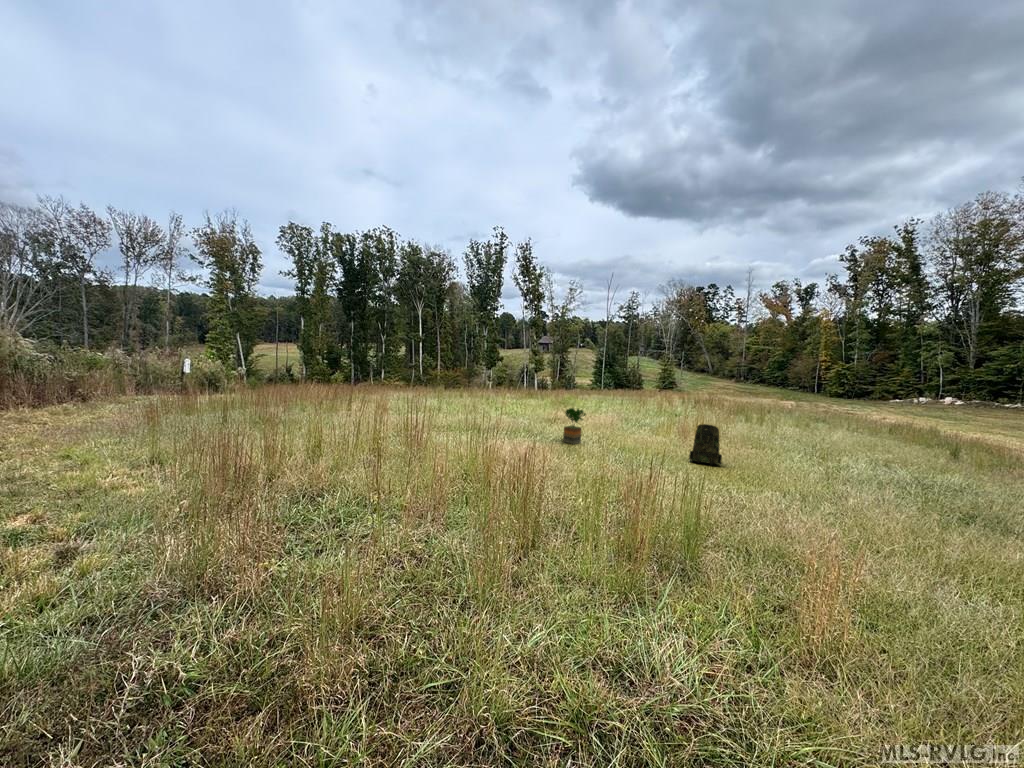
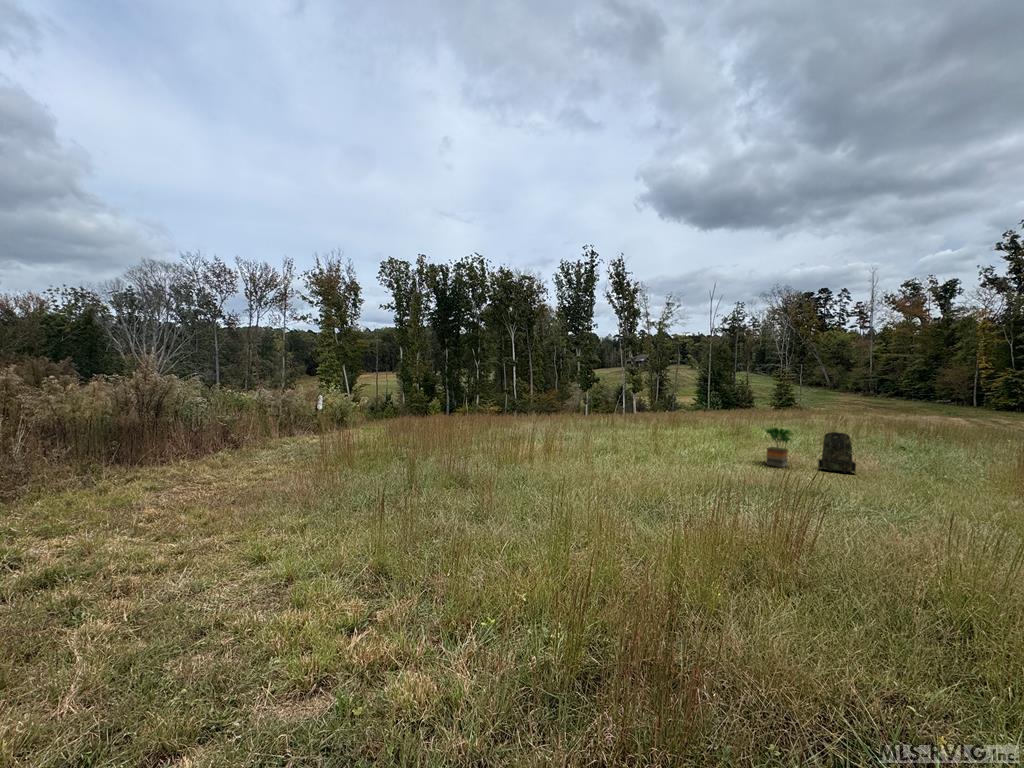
backpack: present [689,424,722,465] -> present [818,432,856,473]

